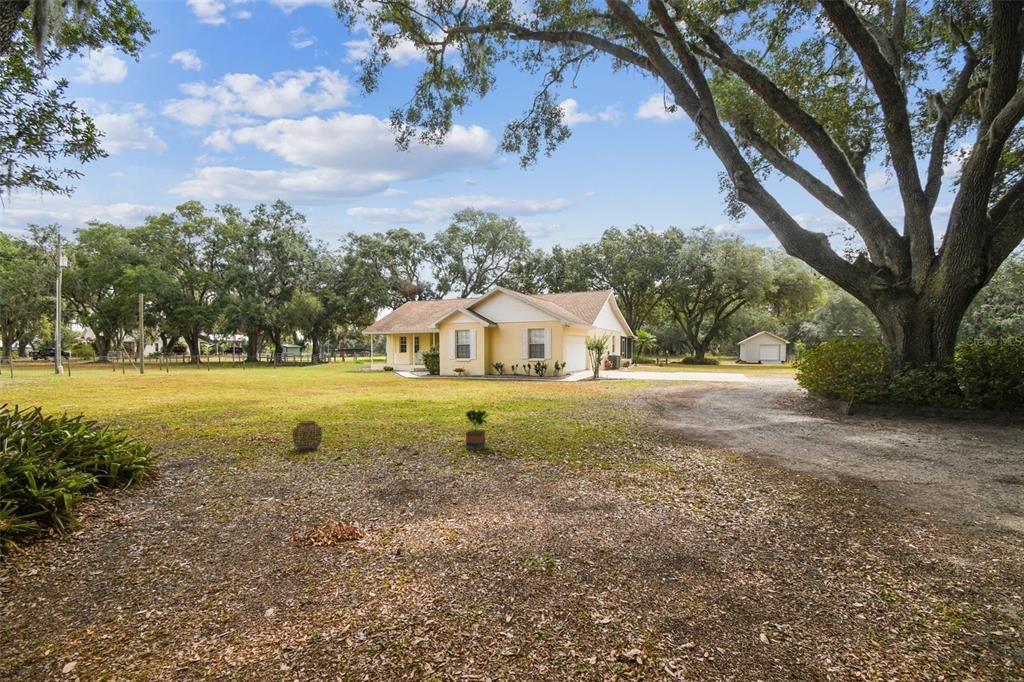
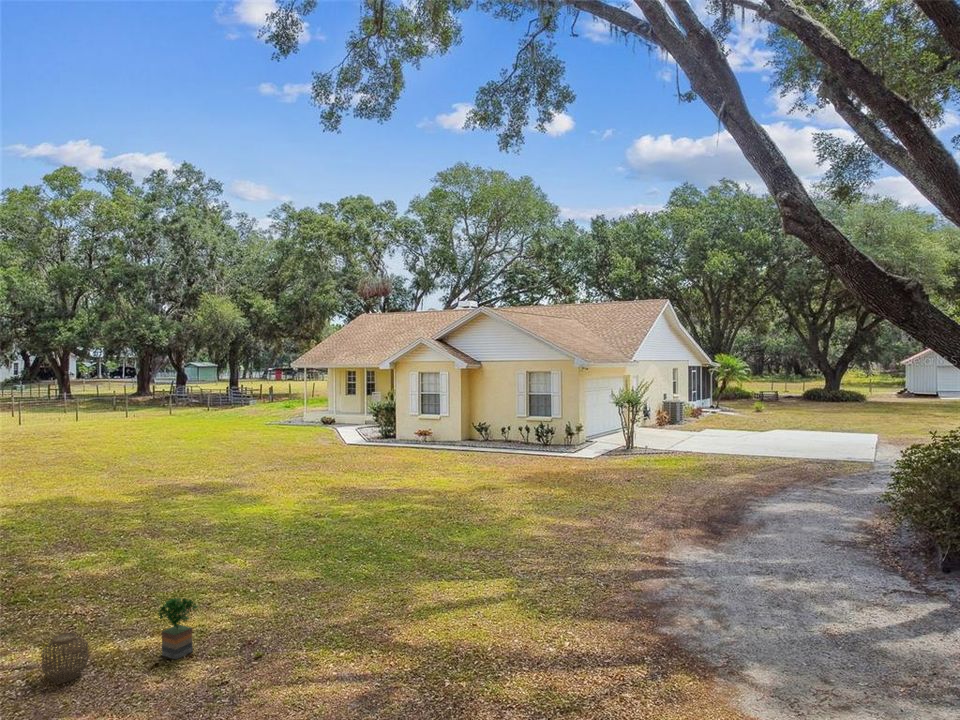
potted tree: present [466,410,488,450] -> present [159,598,198,659]

